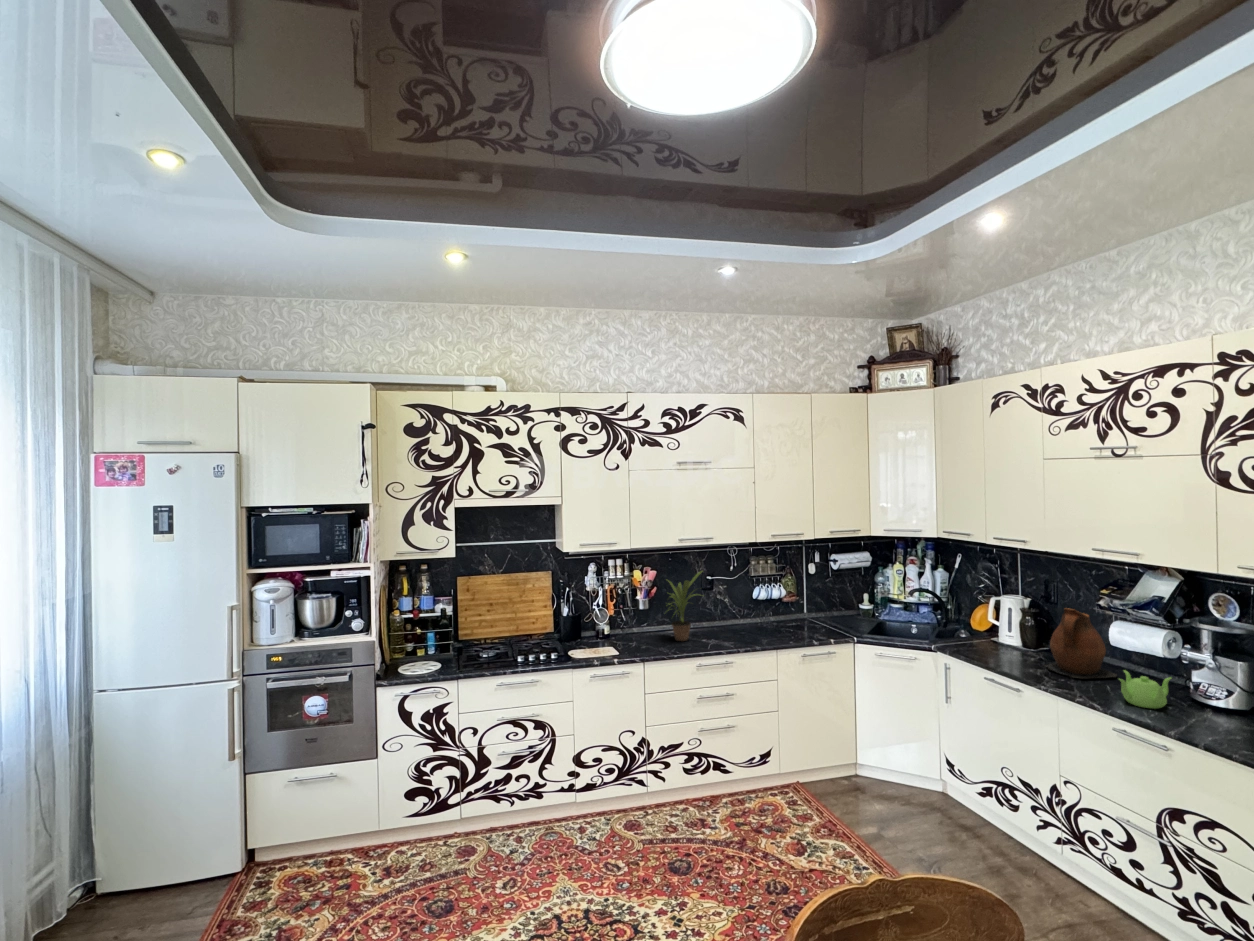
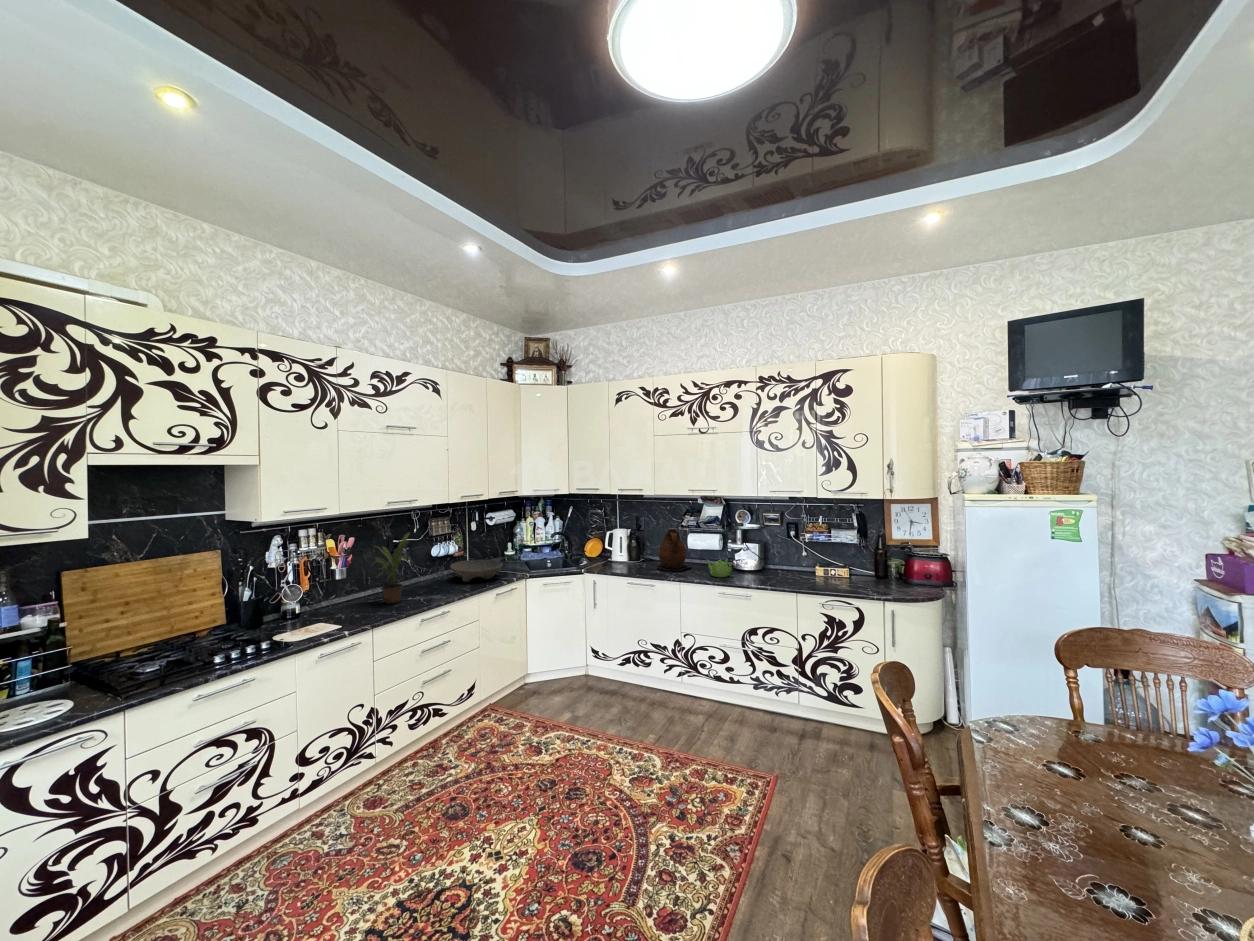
bowl: none [760,607,821,634] -> present [450,560,503,582]

